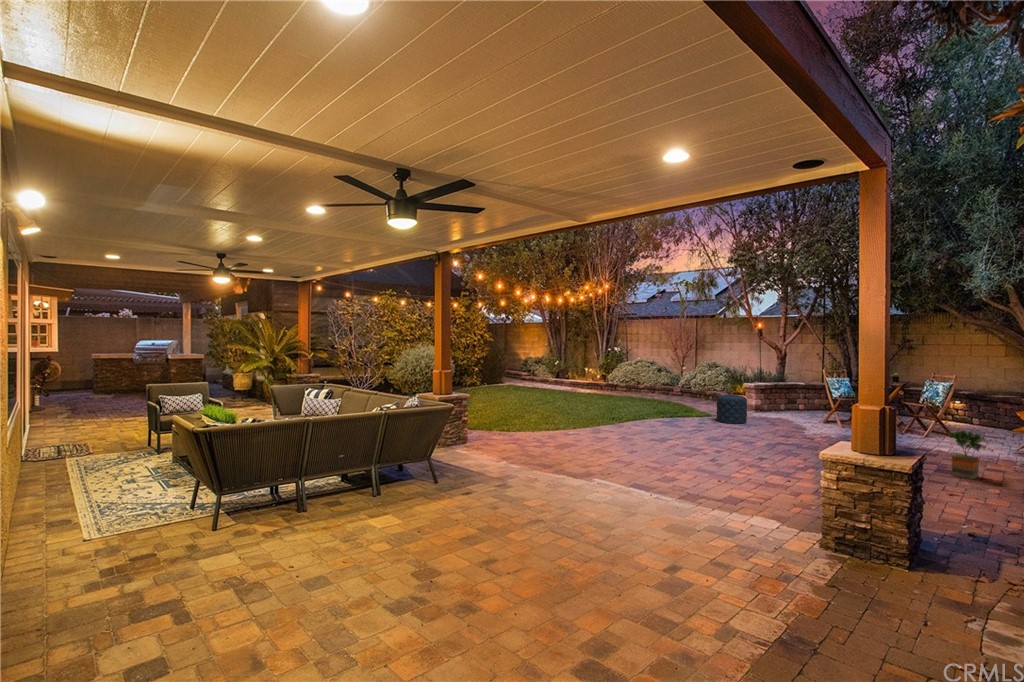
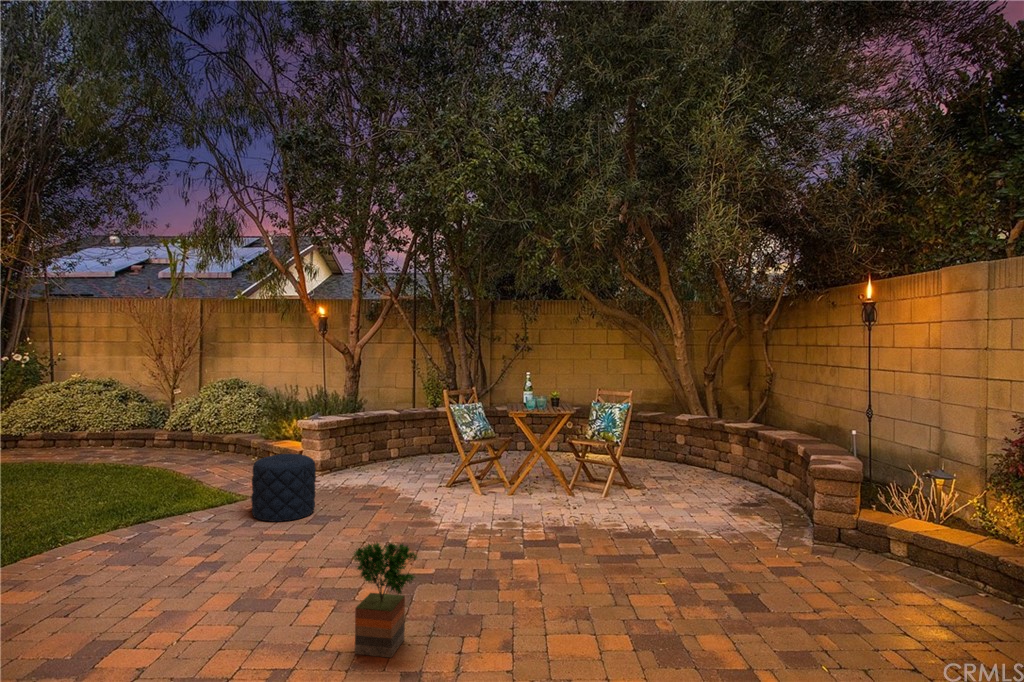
potted tree: present [949,431,986,480] -> present [354,543,417,658]

